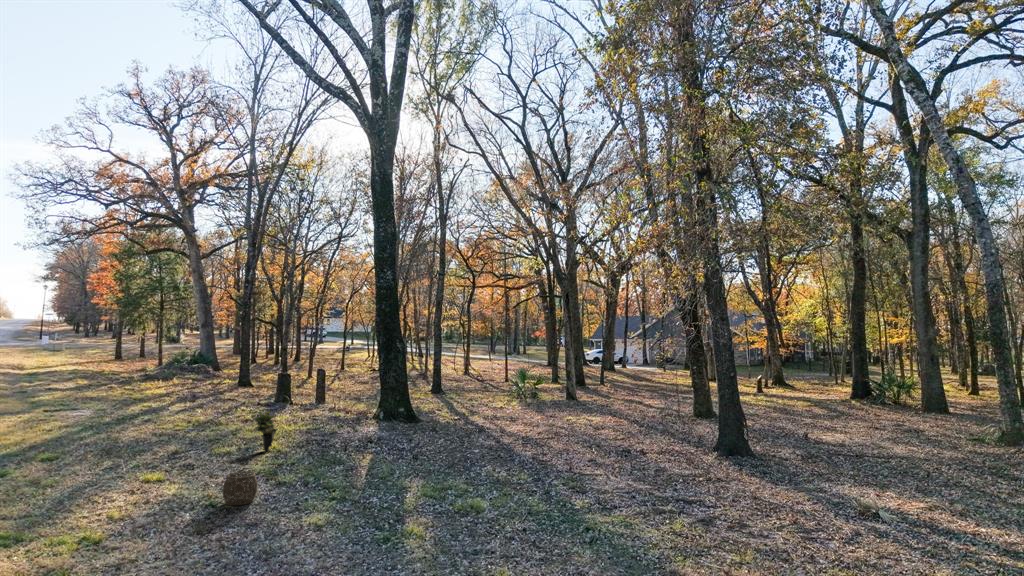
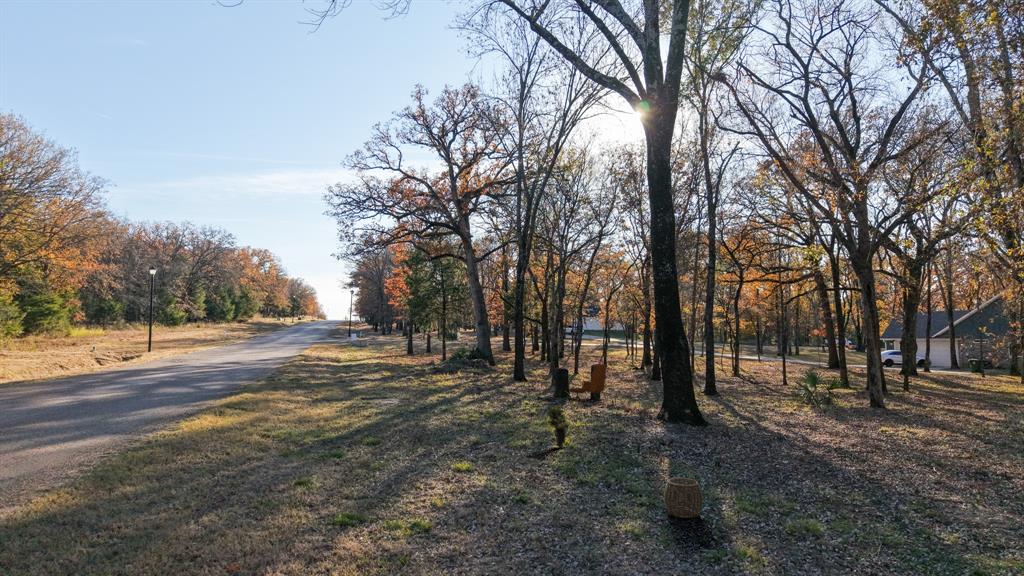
lounge chair: none [292,370,329,406] -> present [569,364,607,401]
woven basket: present [223,471,258,506] -> present [664,478,703,518]

